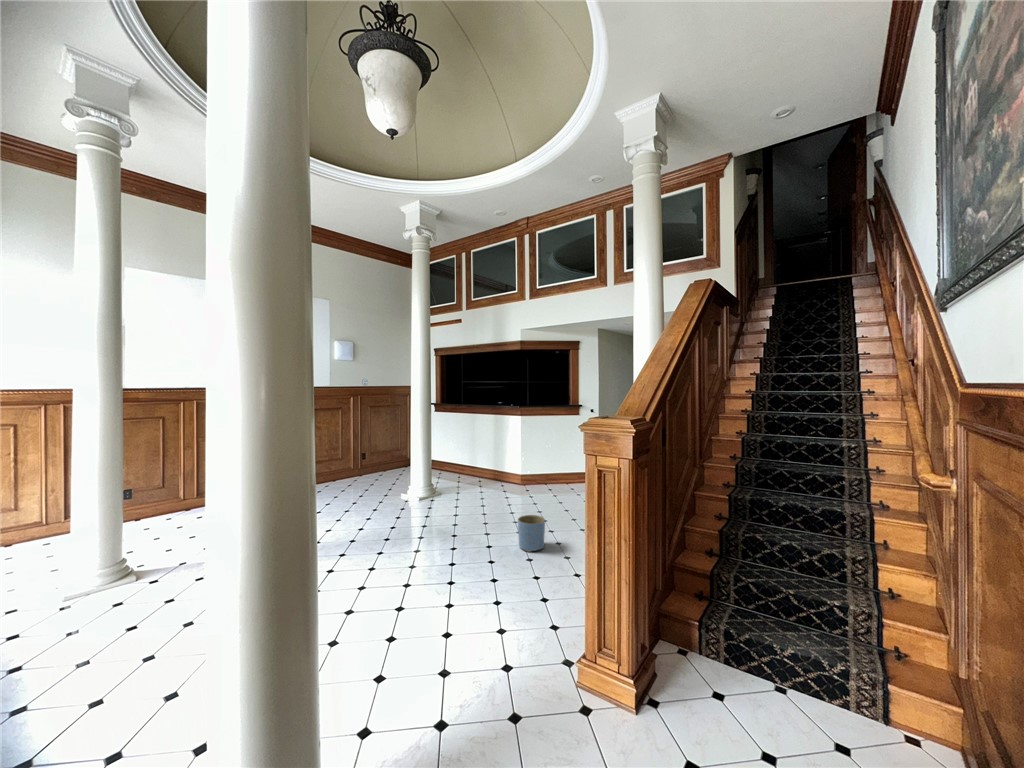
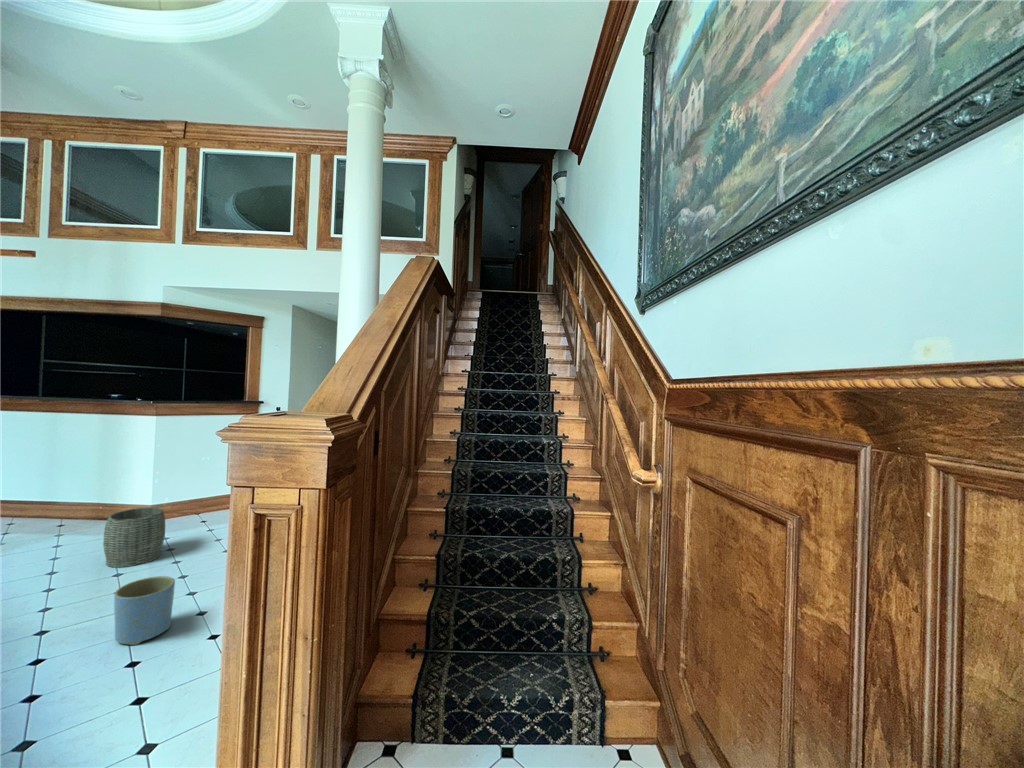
woven basket: none [504,475,533,510] -> present [103,507,165,568]

